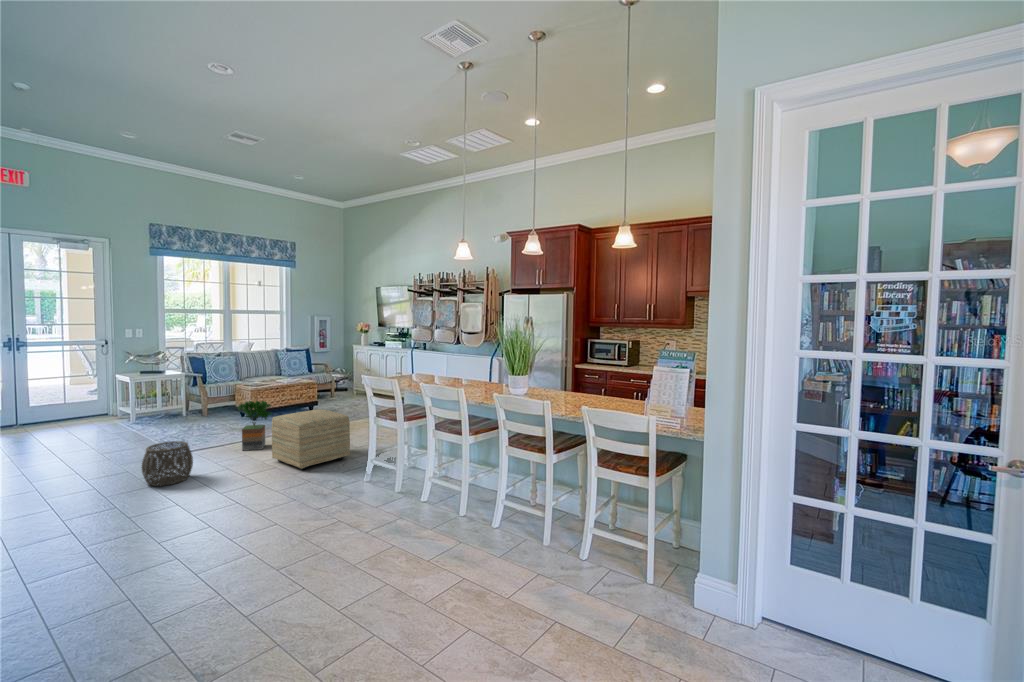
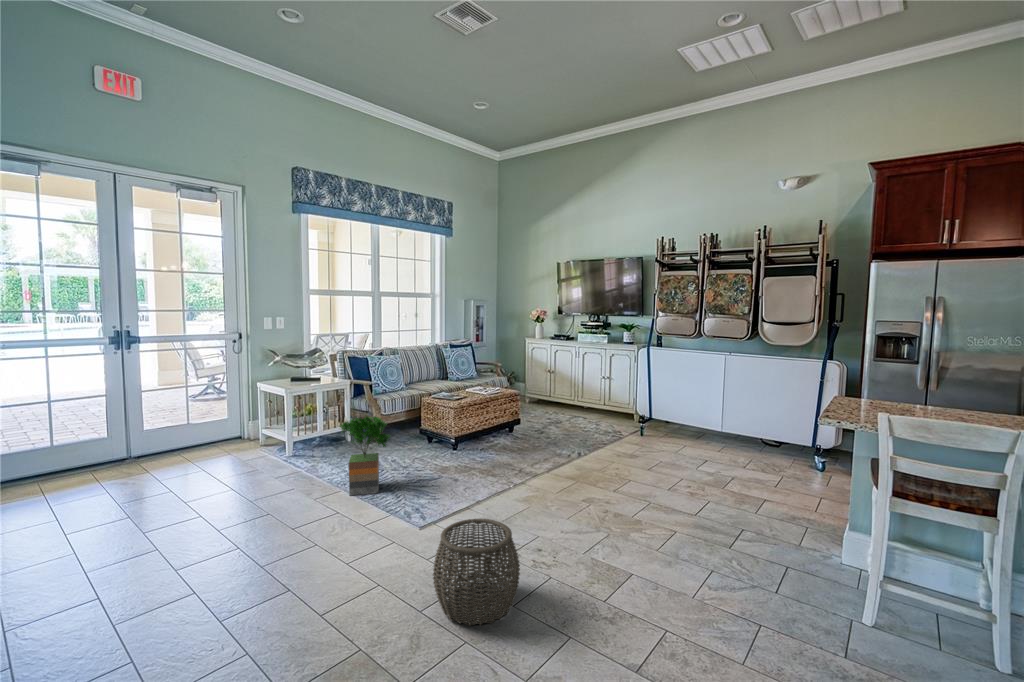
potted tree: present [238,401,271,451] -> present [340,416,390,496]
ottoman: present [272,409,350,470] -> none [607,442,740,571]

